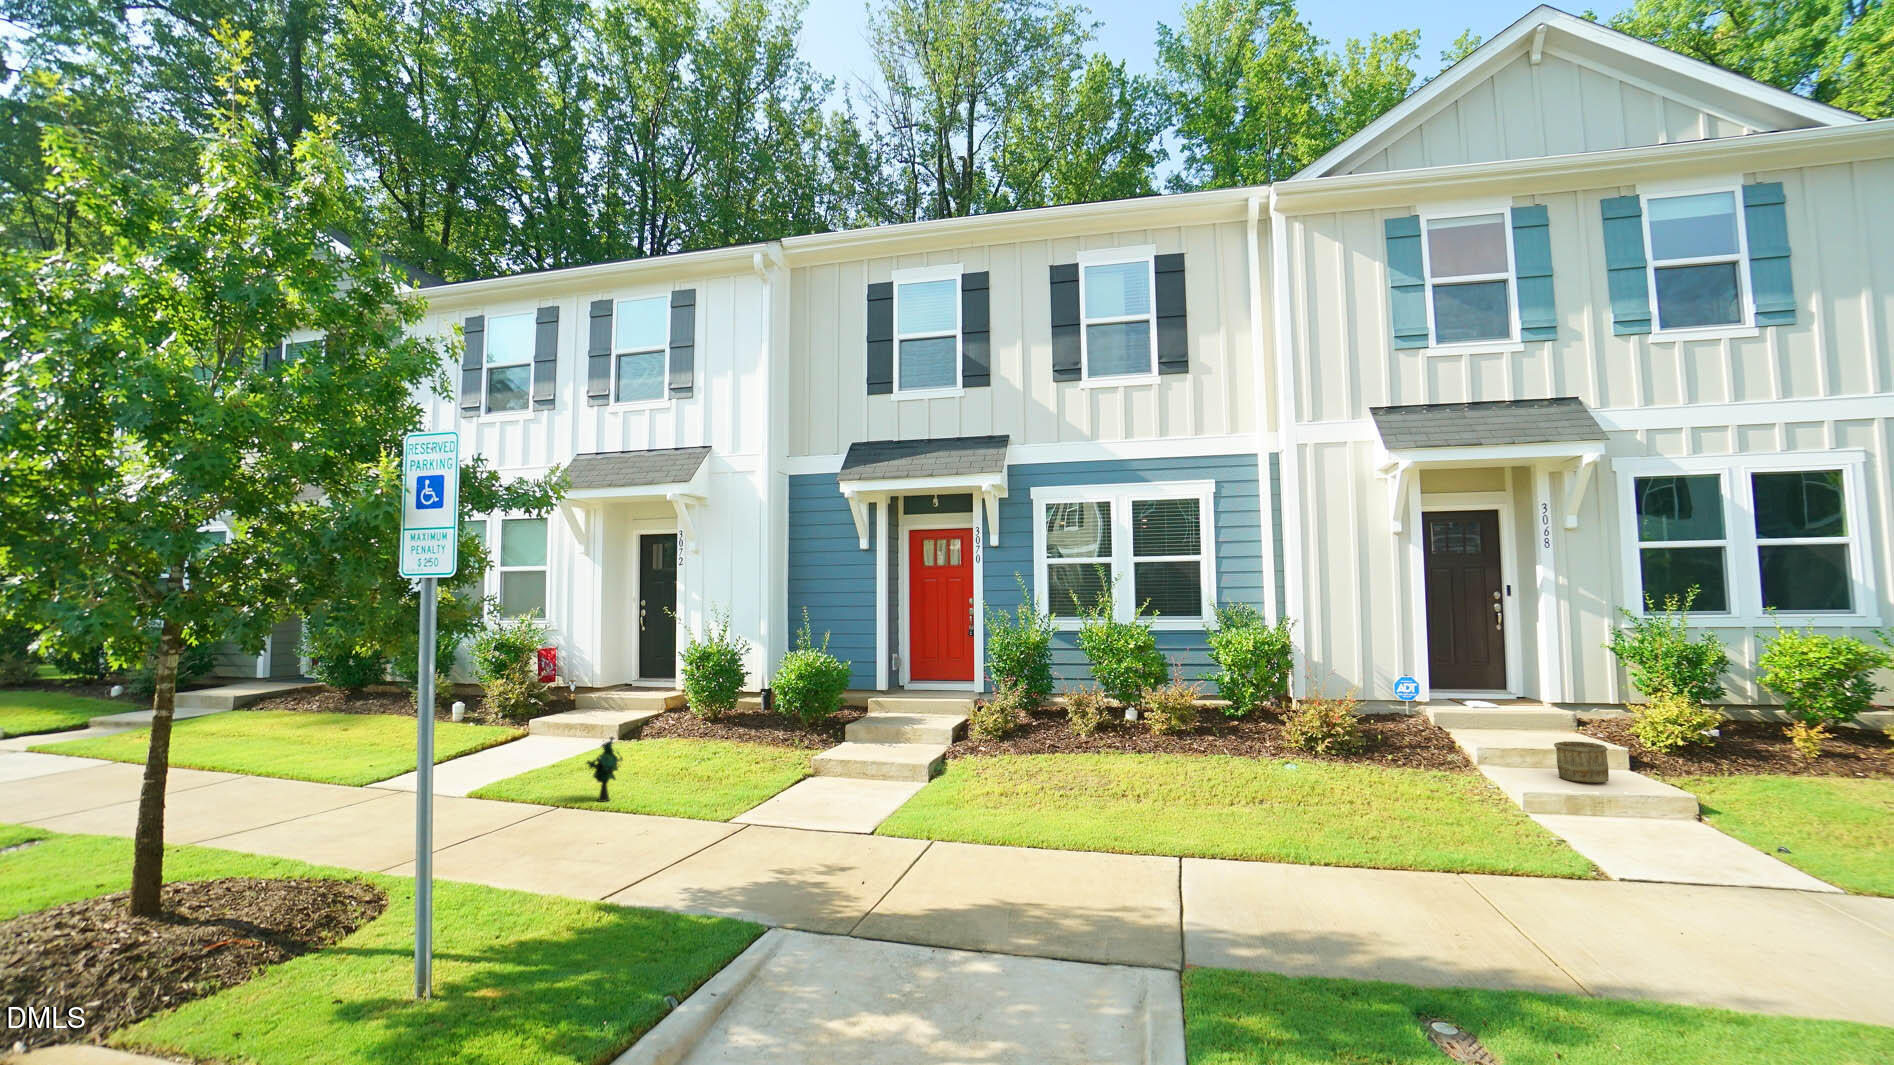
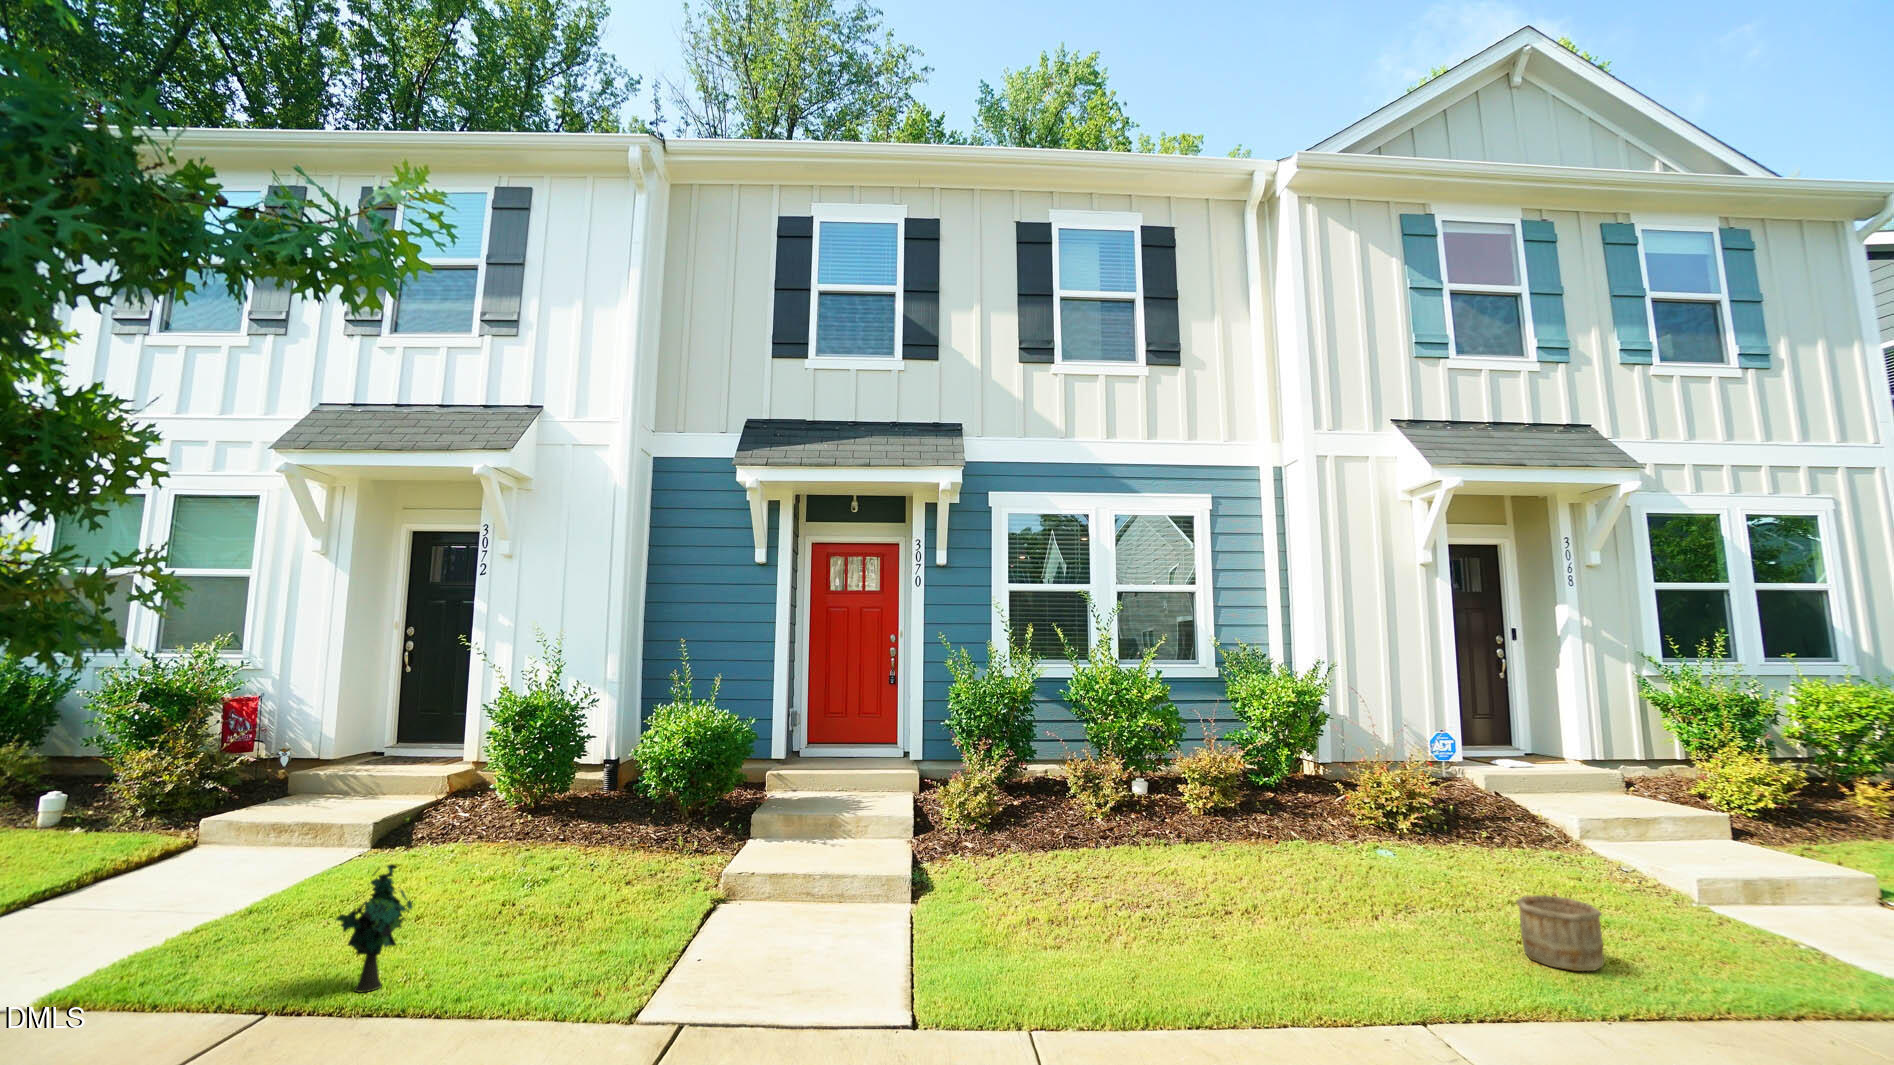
wooden bucket: present [1554,741,1609,782] -> present [1516,895,1604,971]

